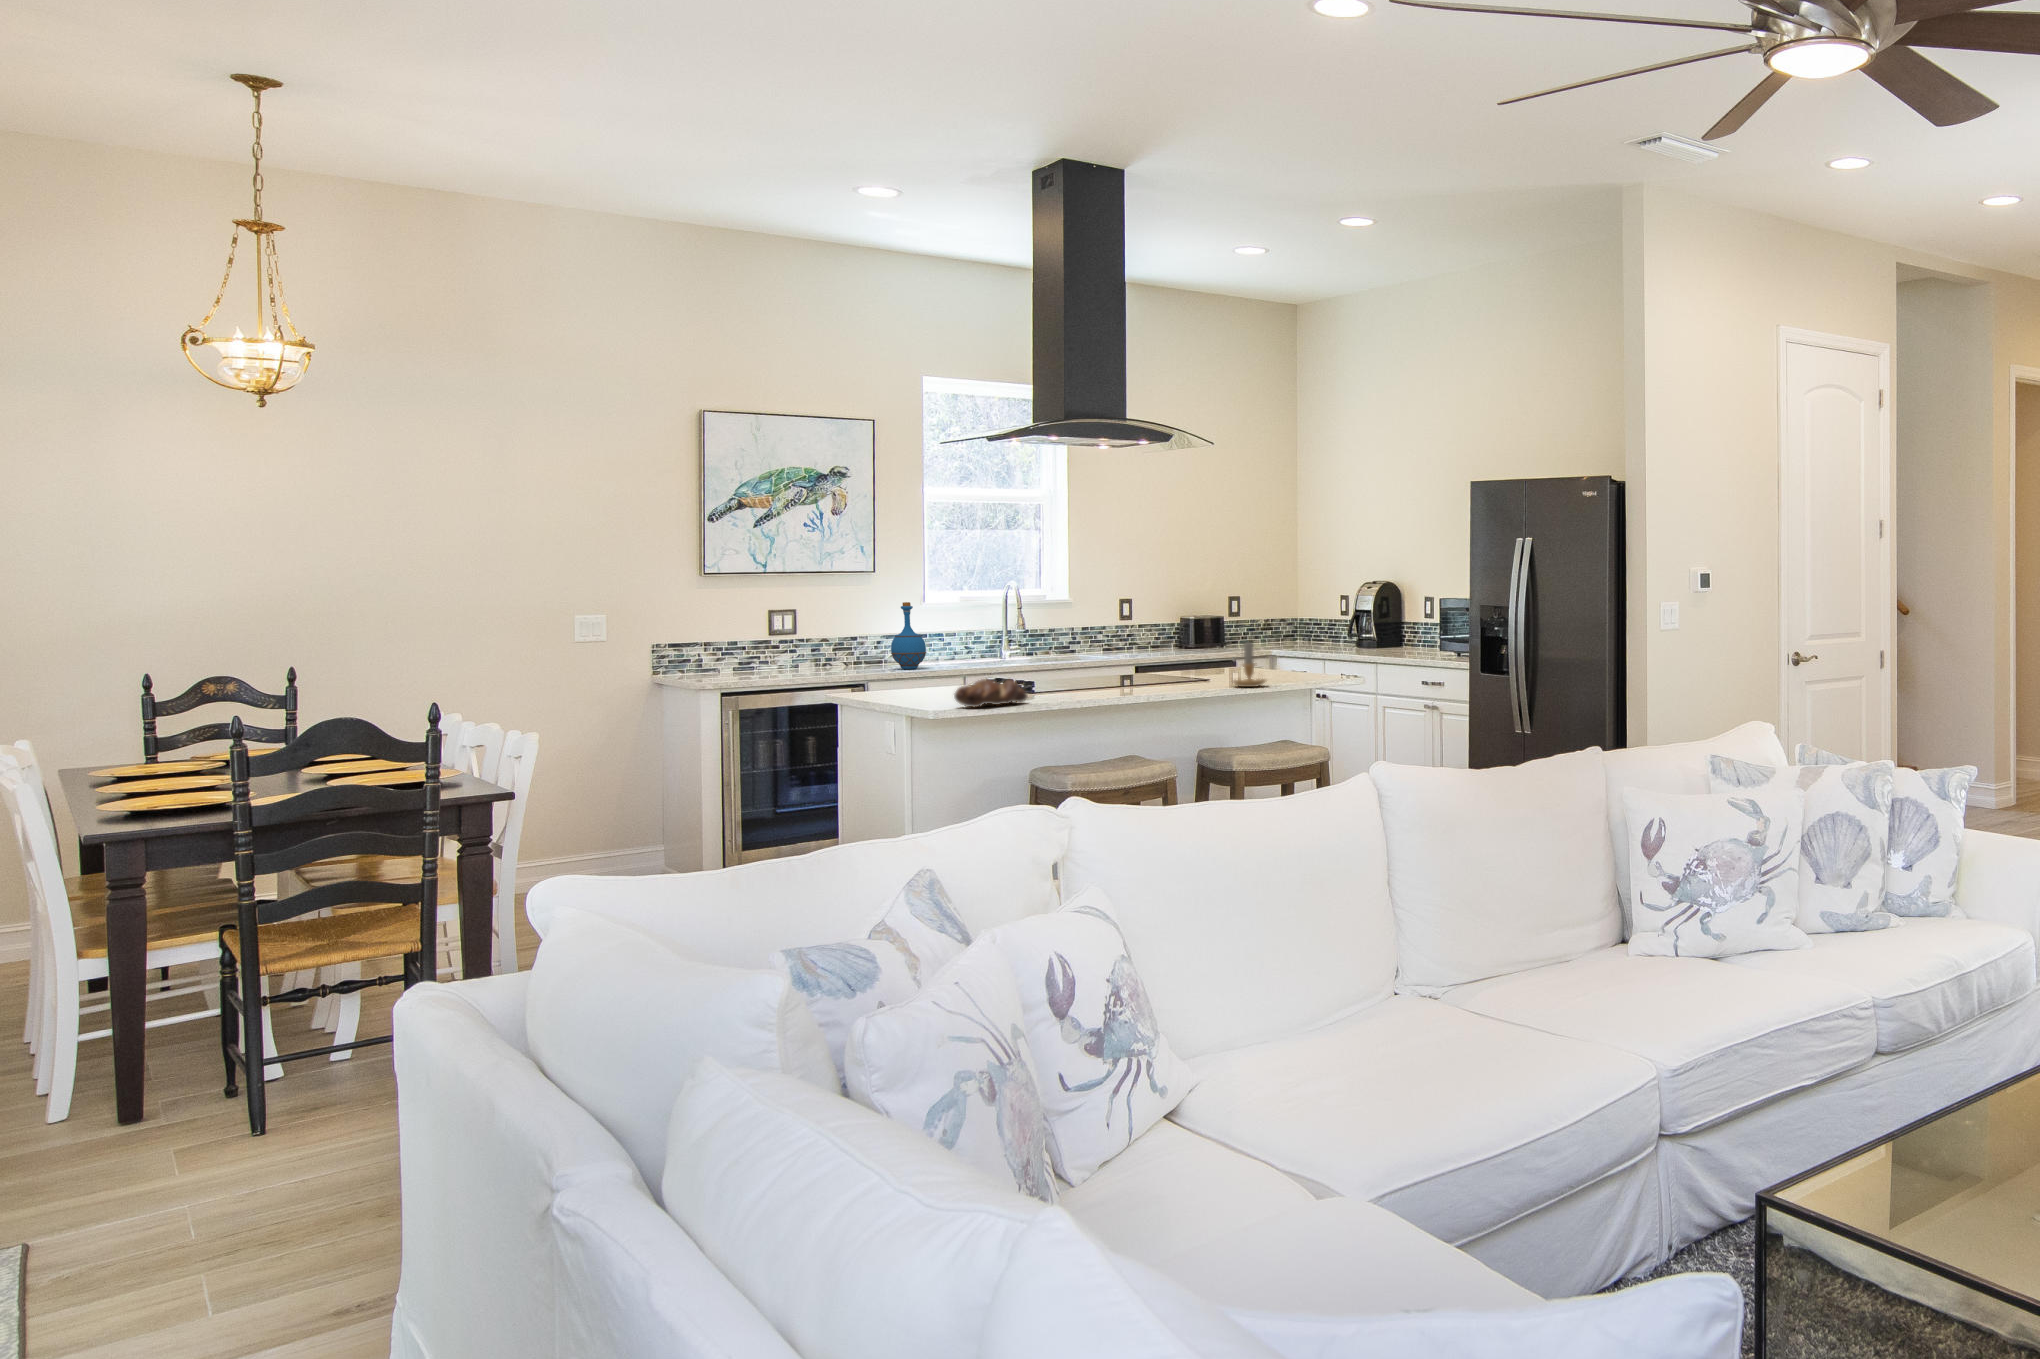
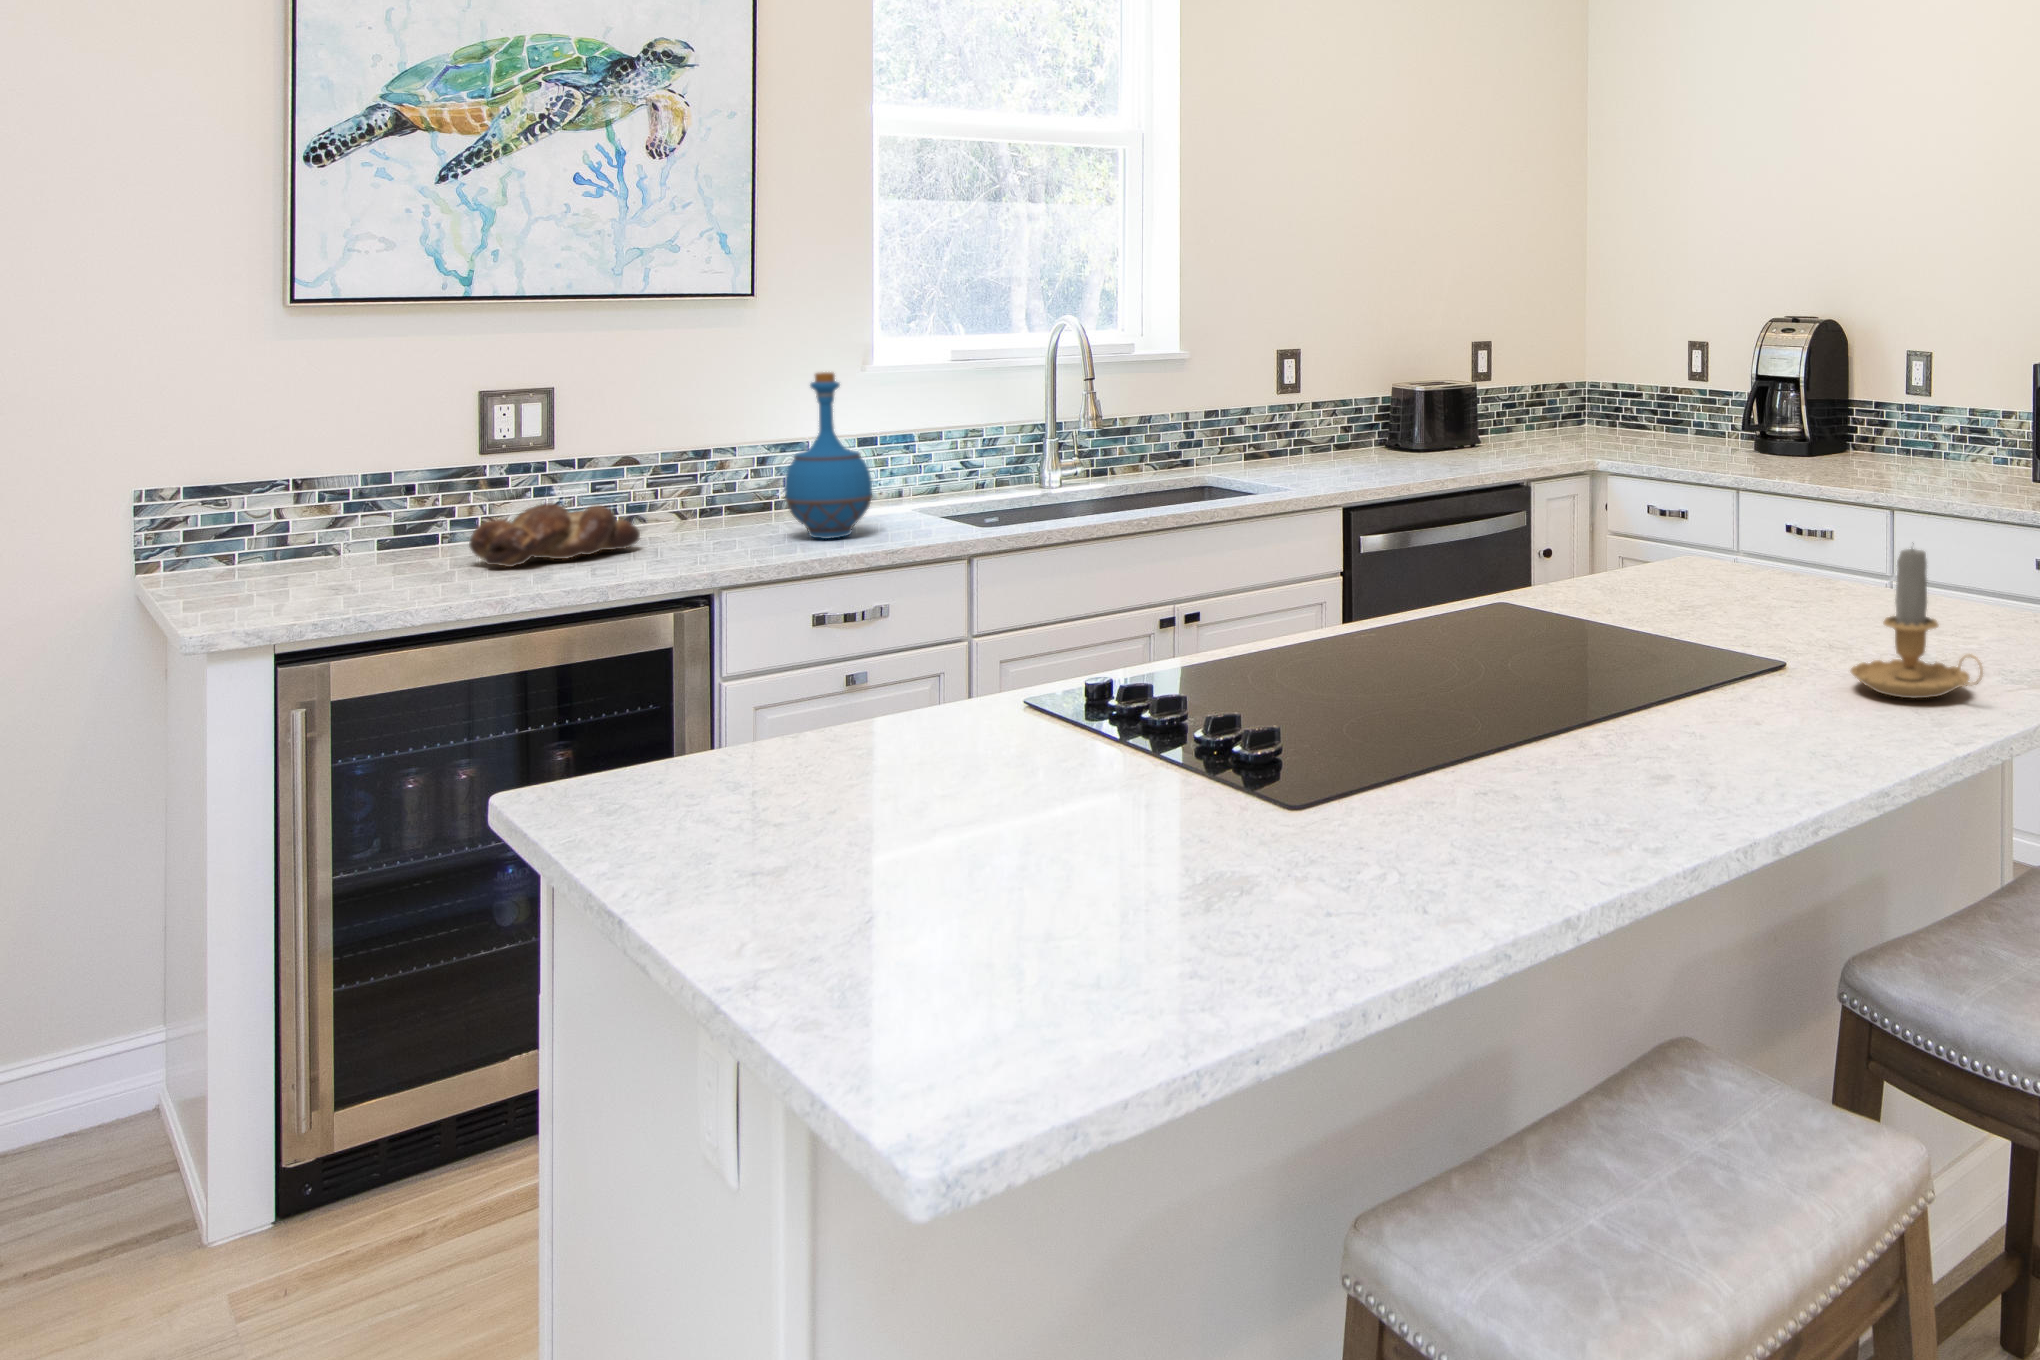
bread loaf: present [954,679,1028,707] -> present [469,503,640,567]

